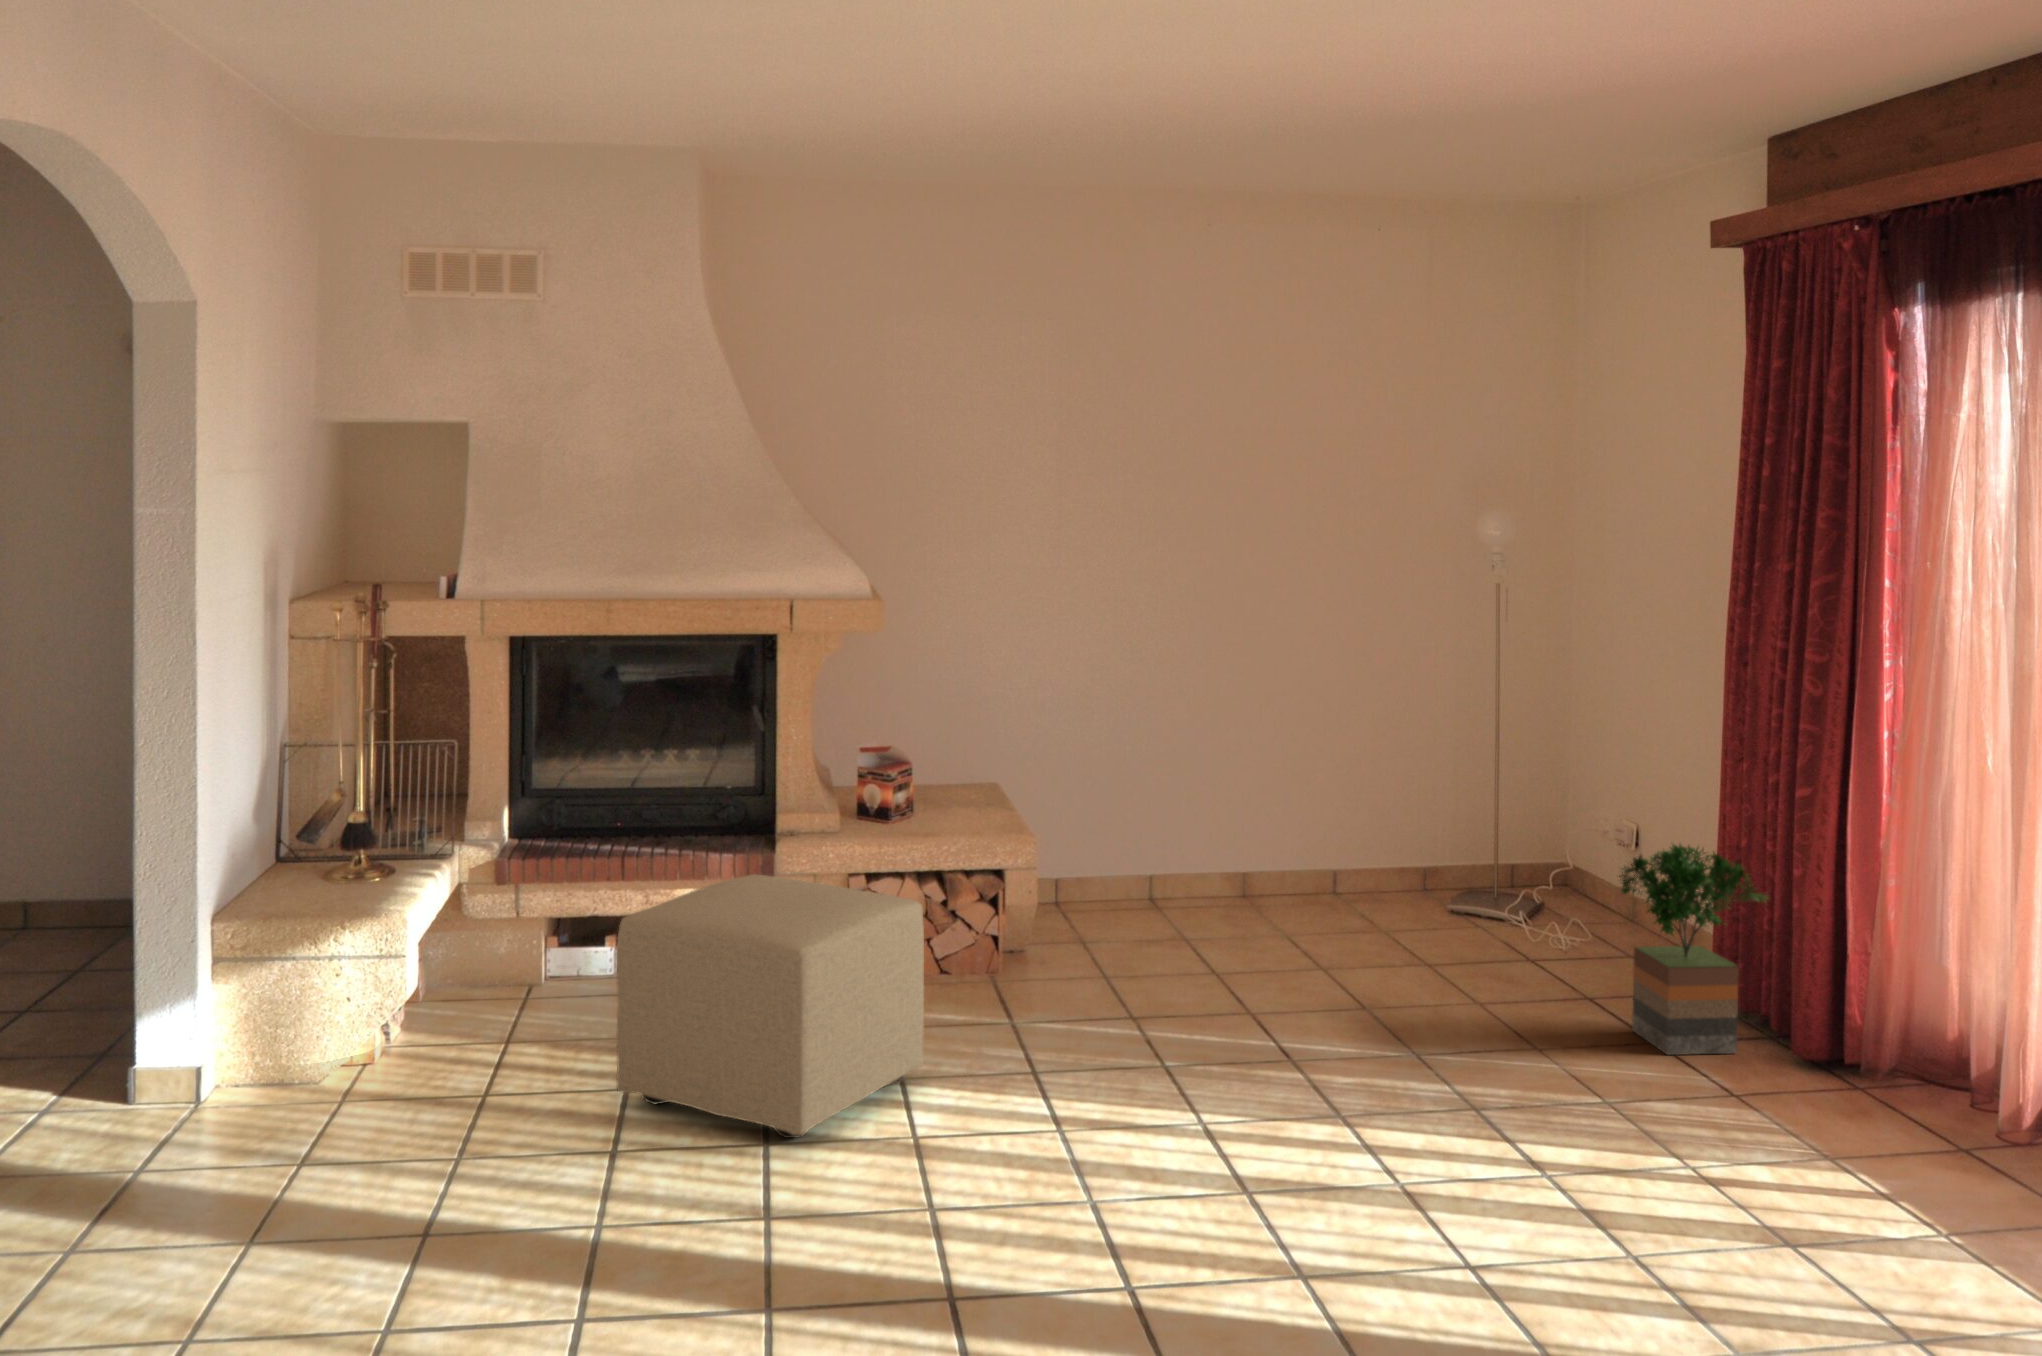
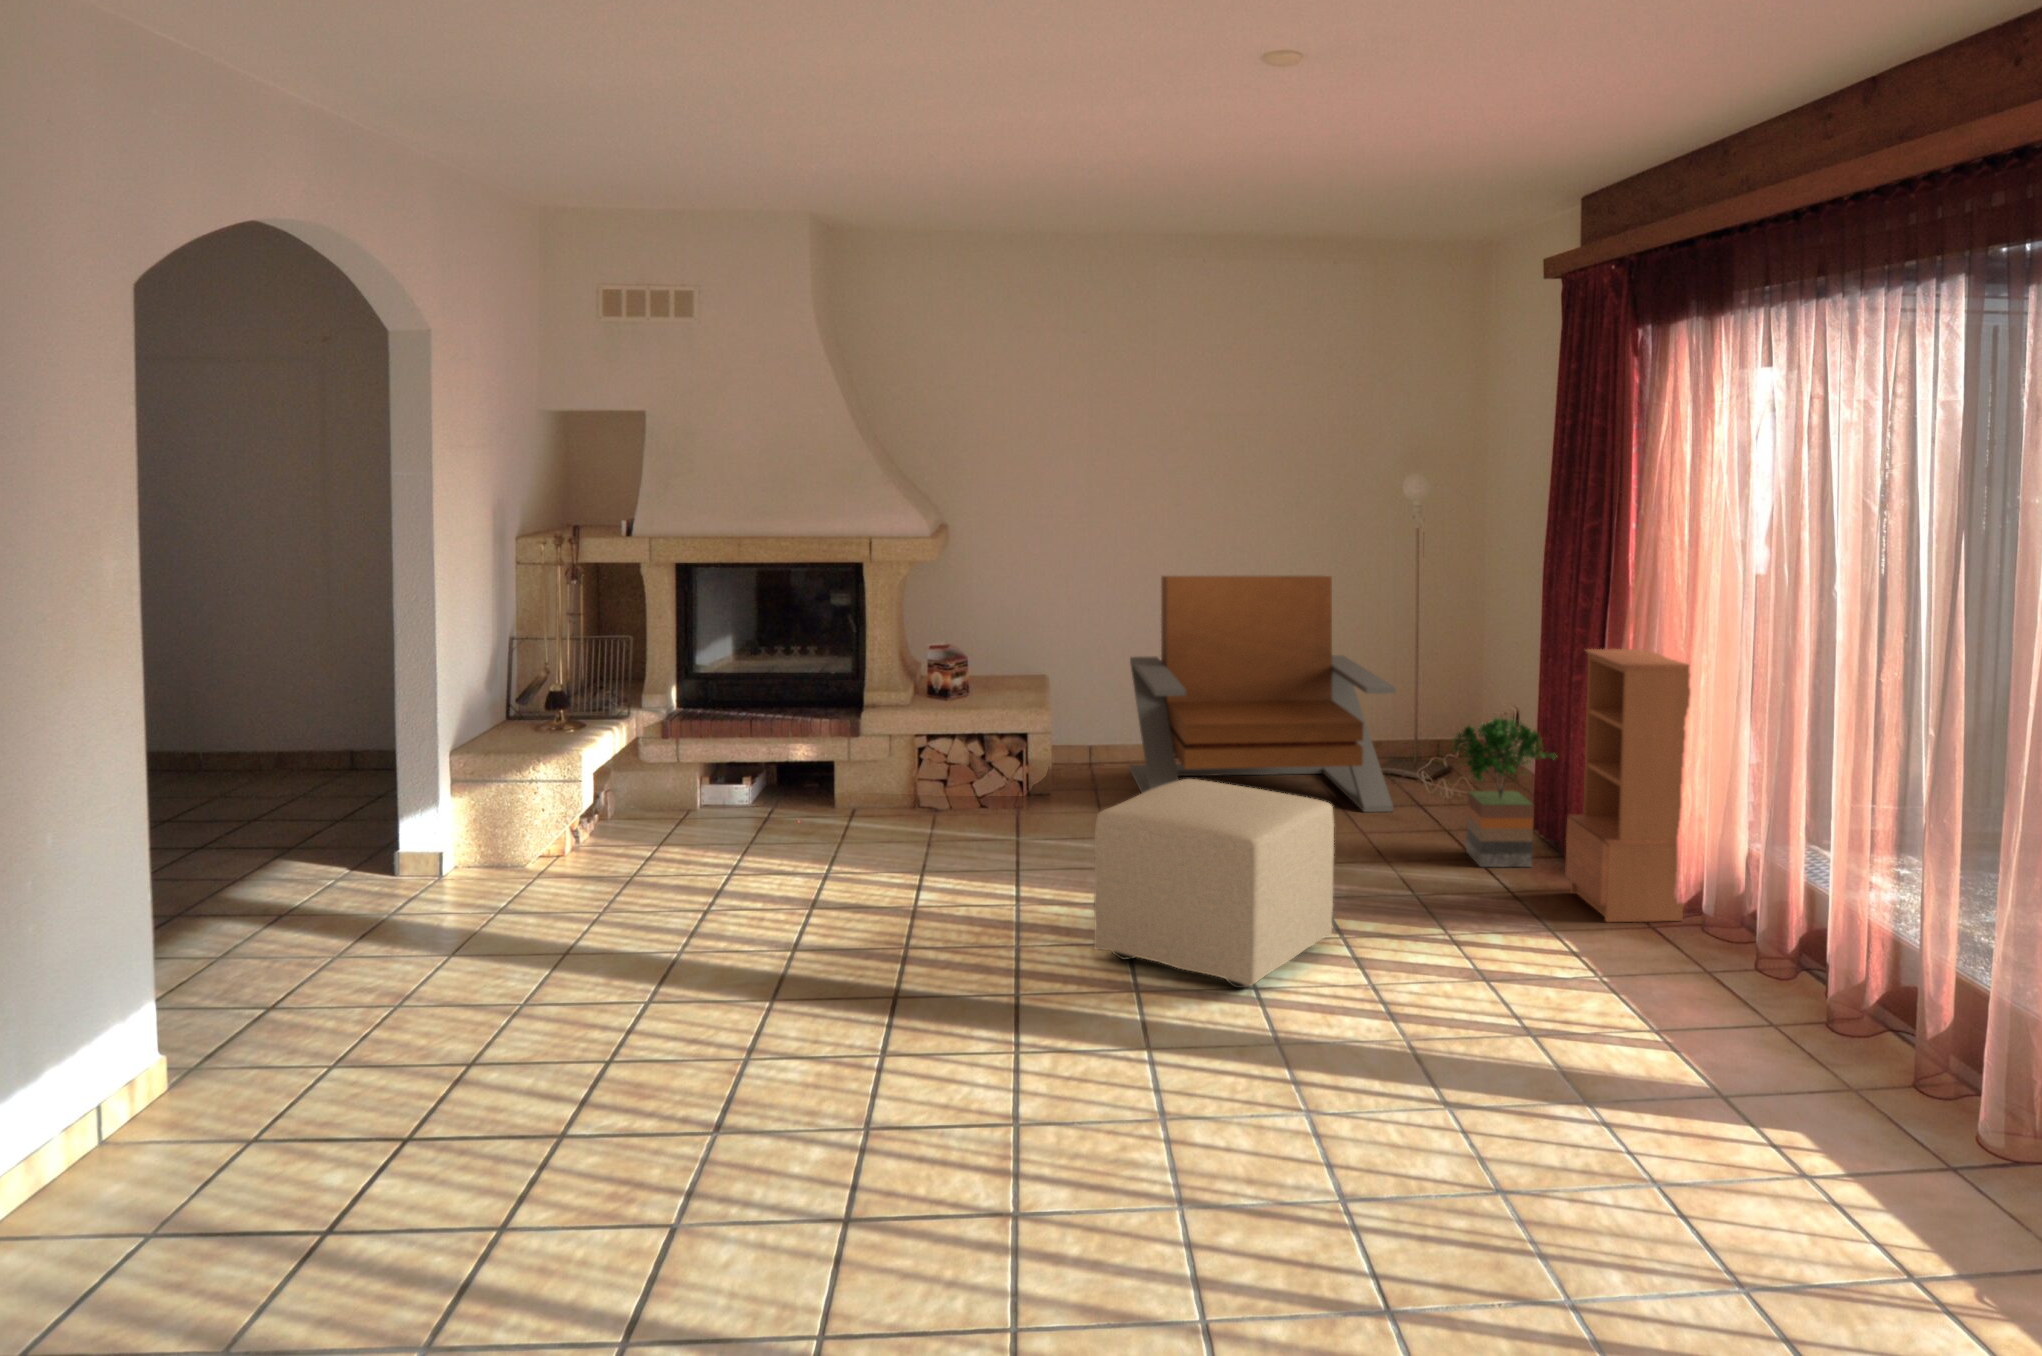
lounge chair: none [1109,650,1497,983] -> present [1130,576,1396,812]
bookcase: none [1810,750,2017,1142] -> present [1565,649,1690,922]
ottoman: present [616,874,924,1138] -> present [1094,779,1334,988]

